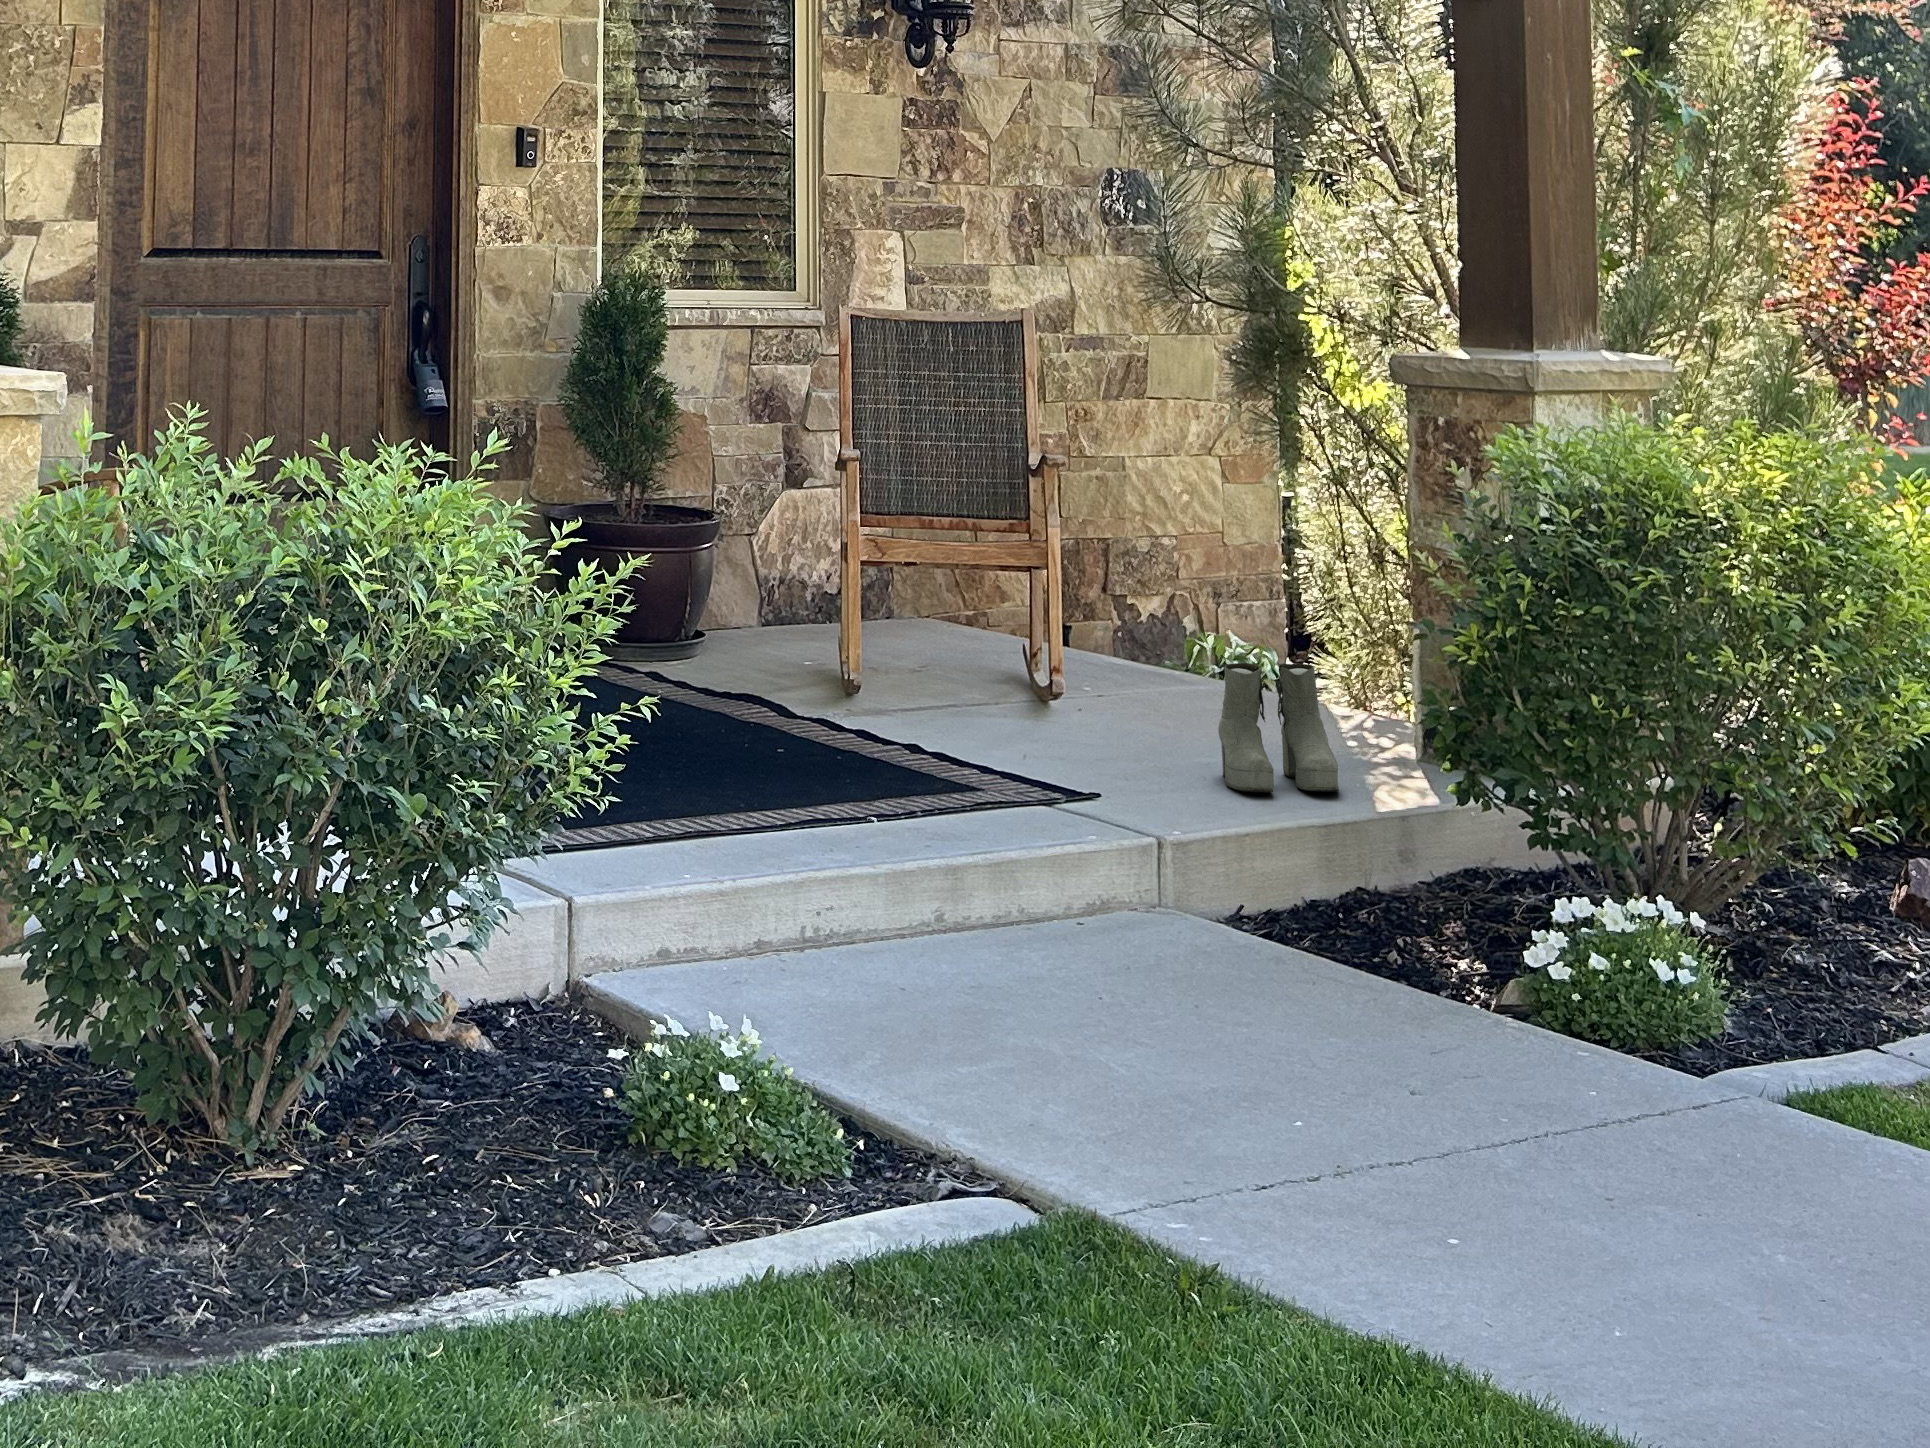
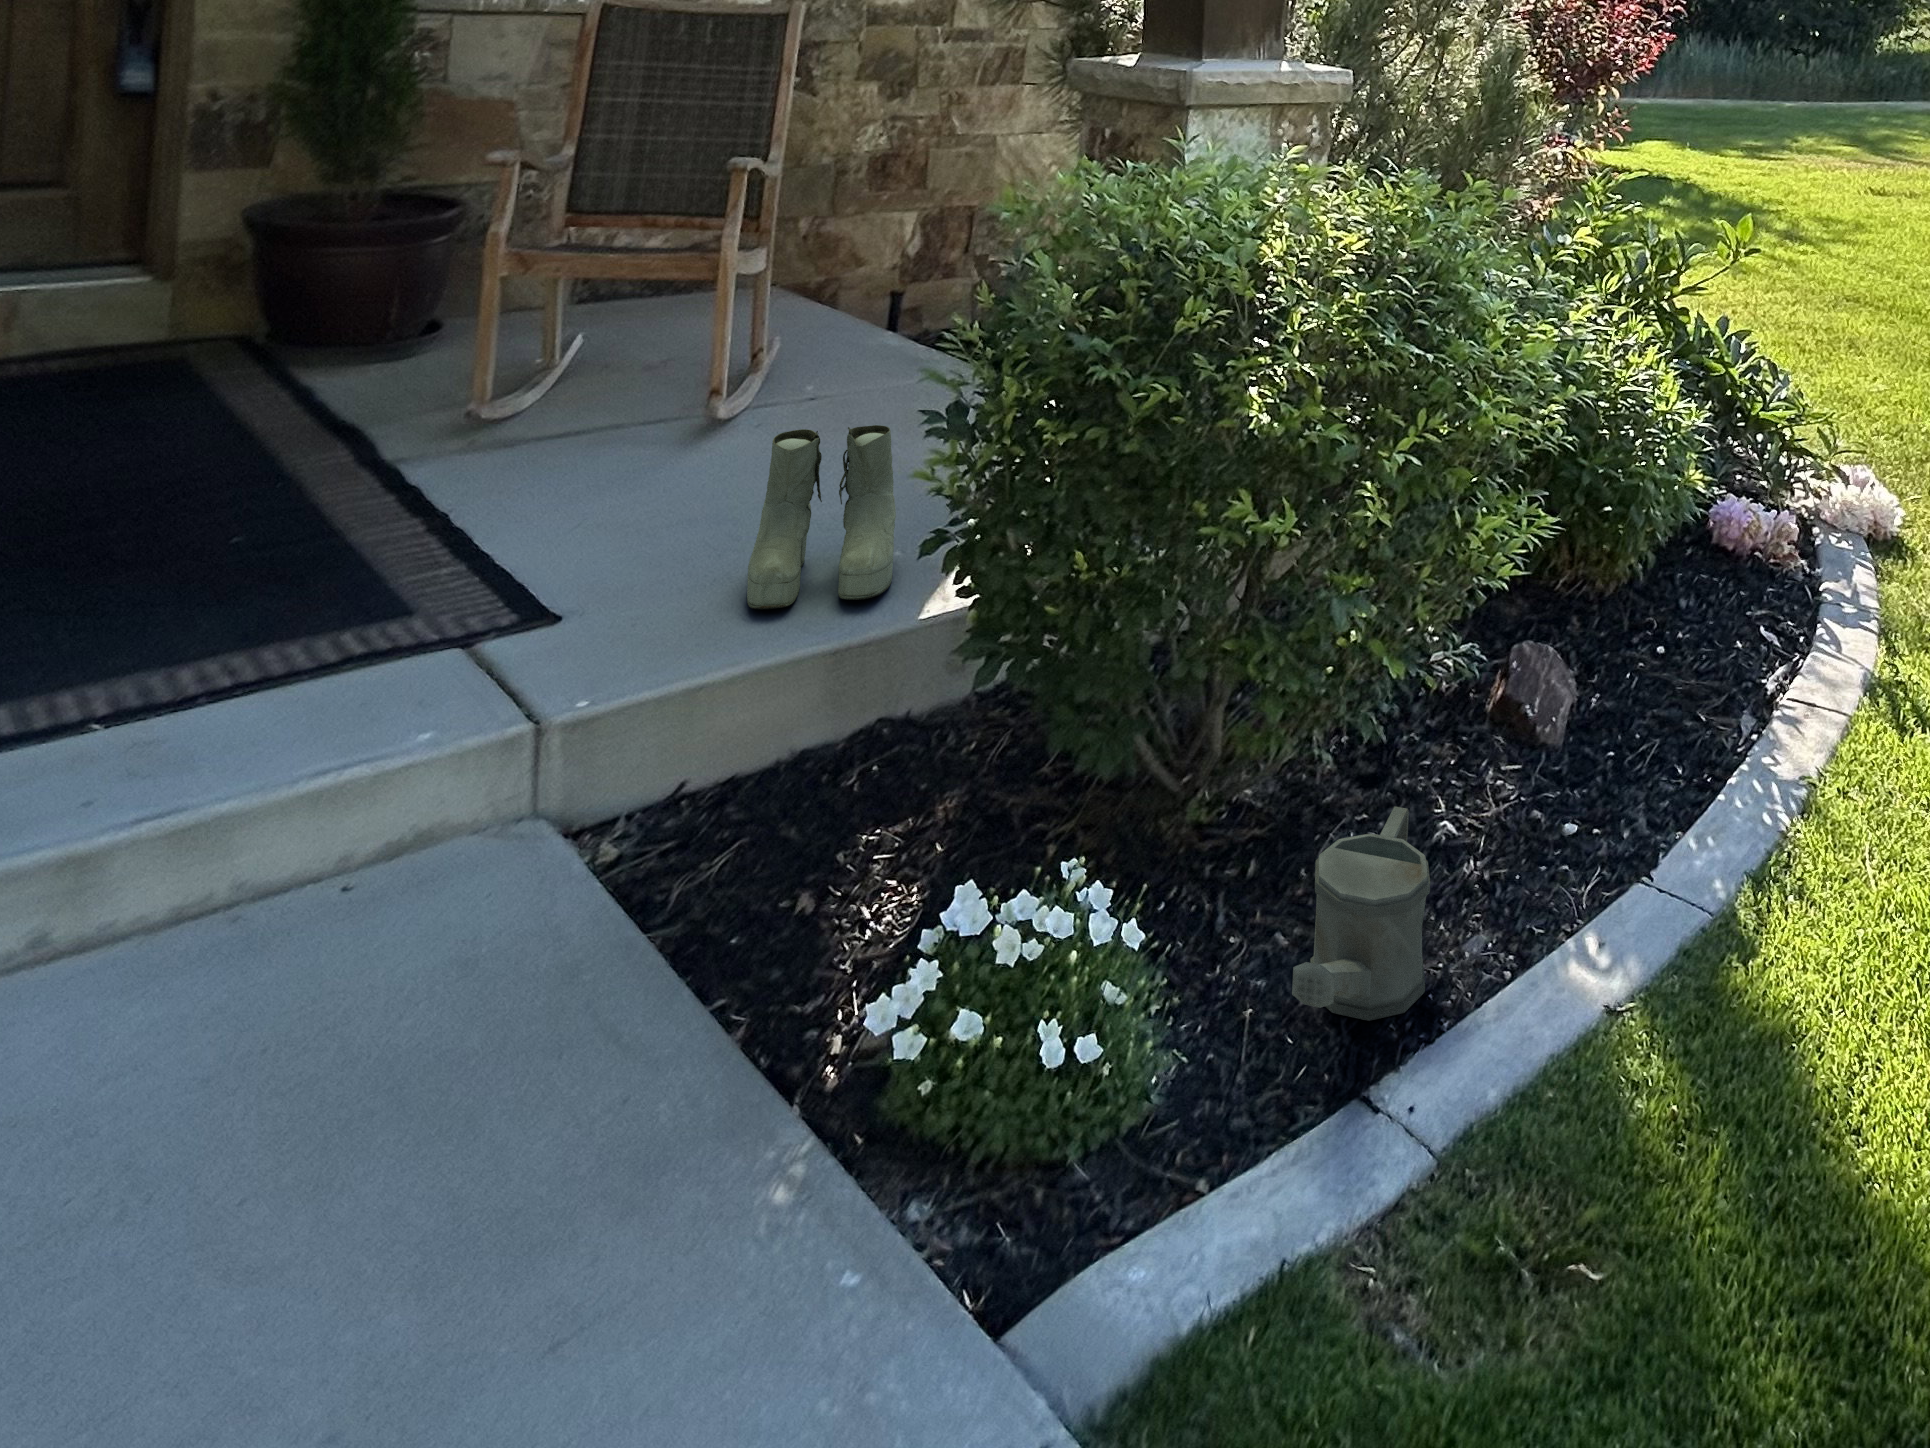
watering can: none [1805,904,1904,1016] -> present [1292,806,1430,1021]

